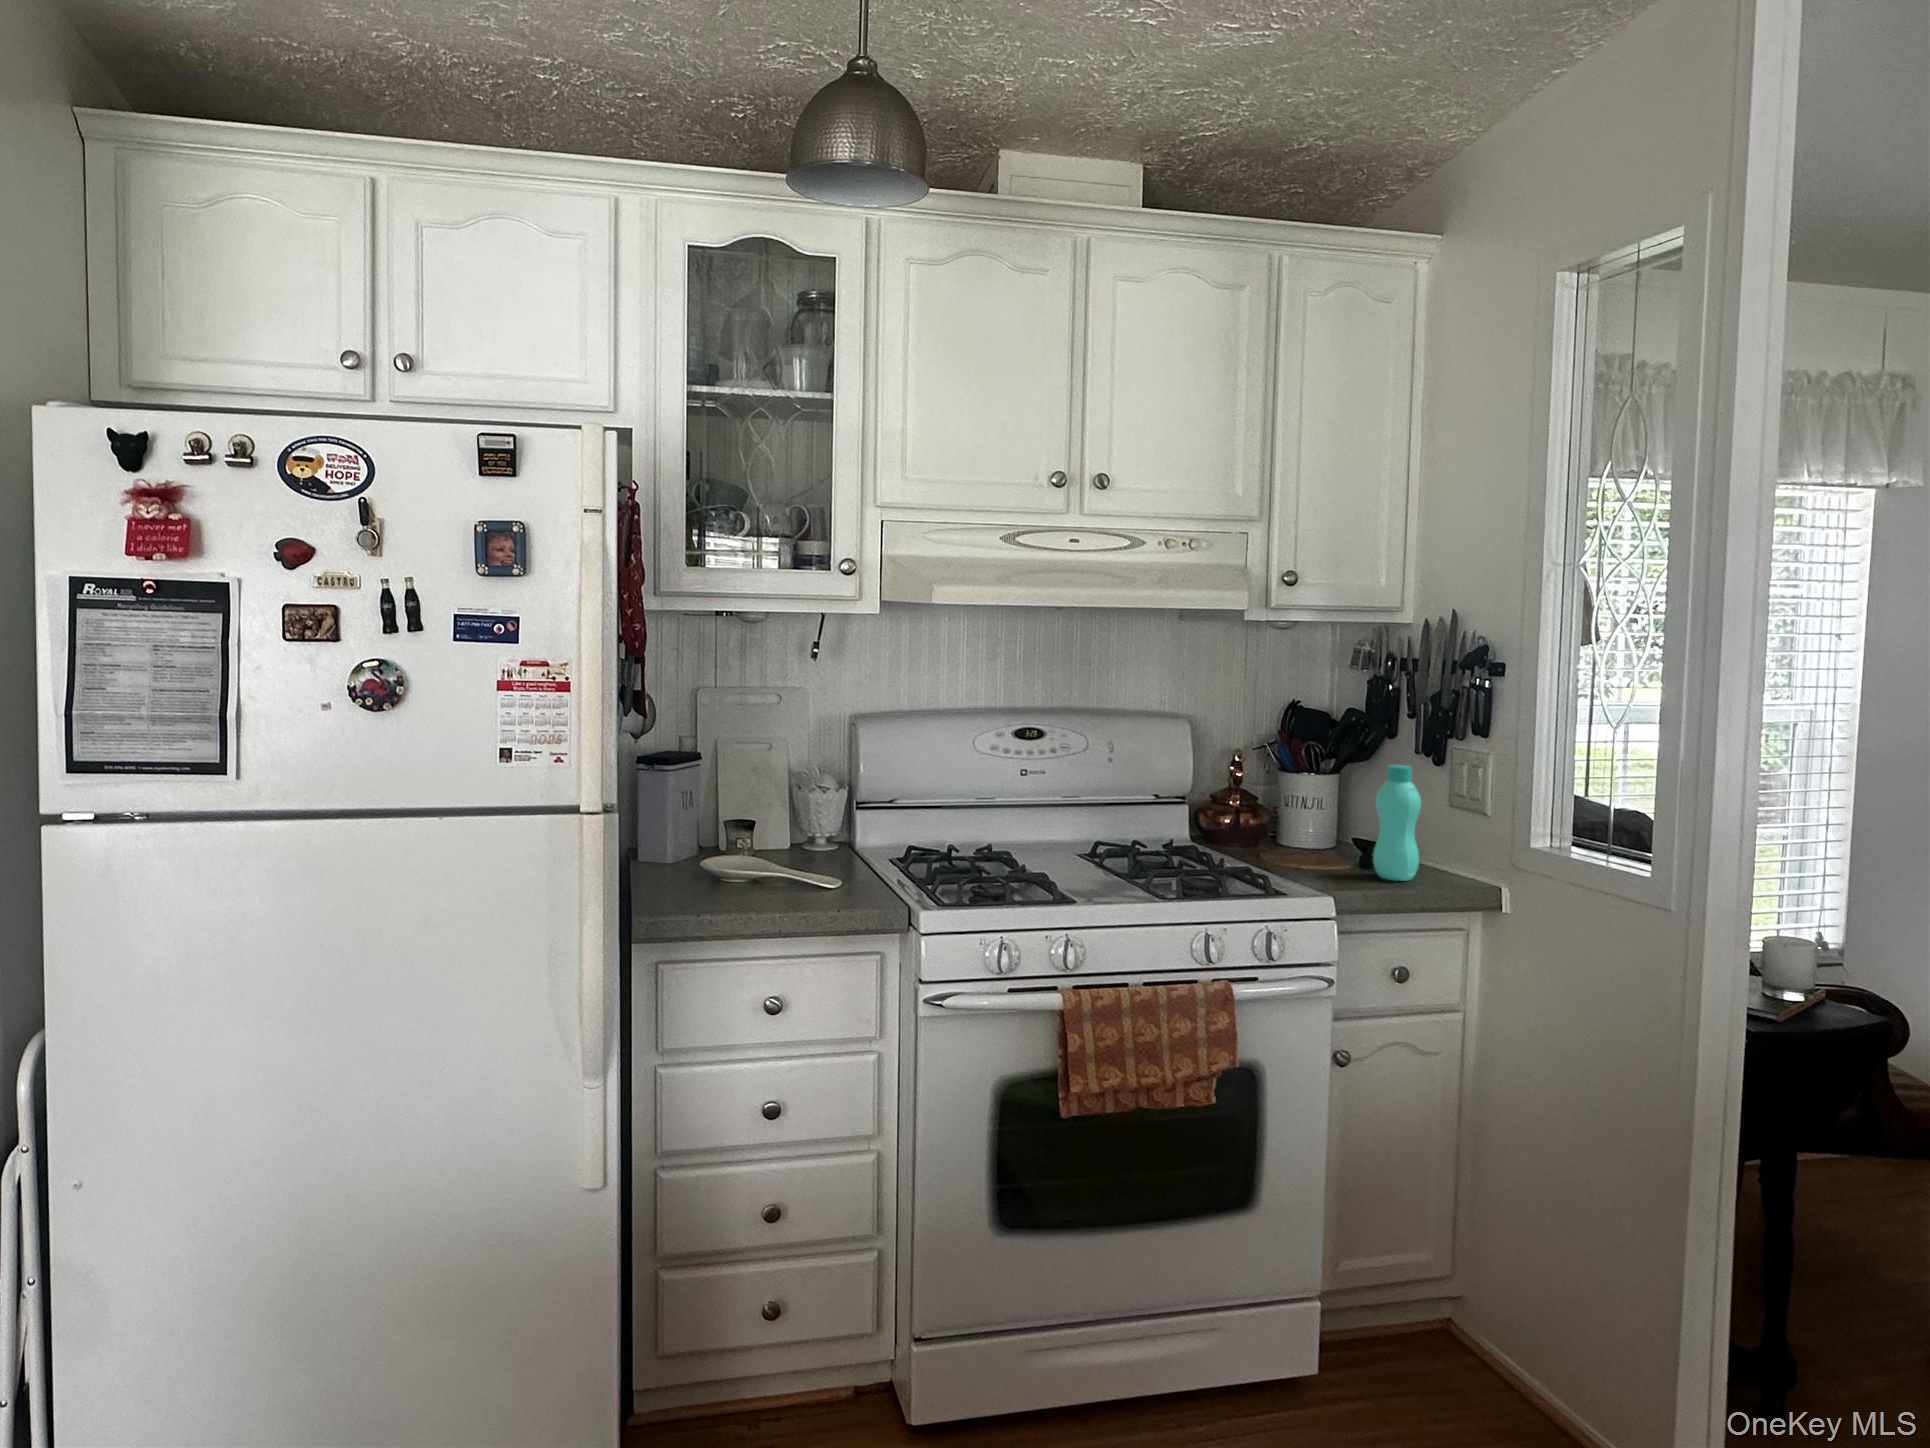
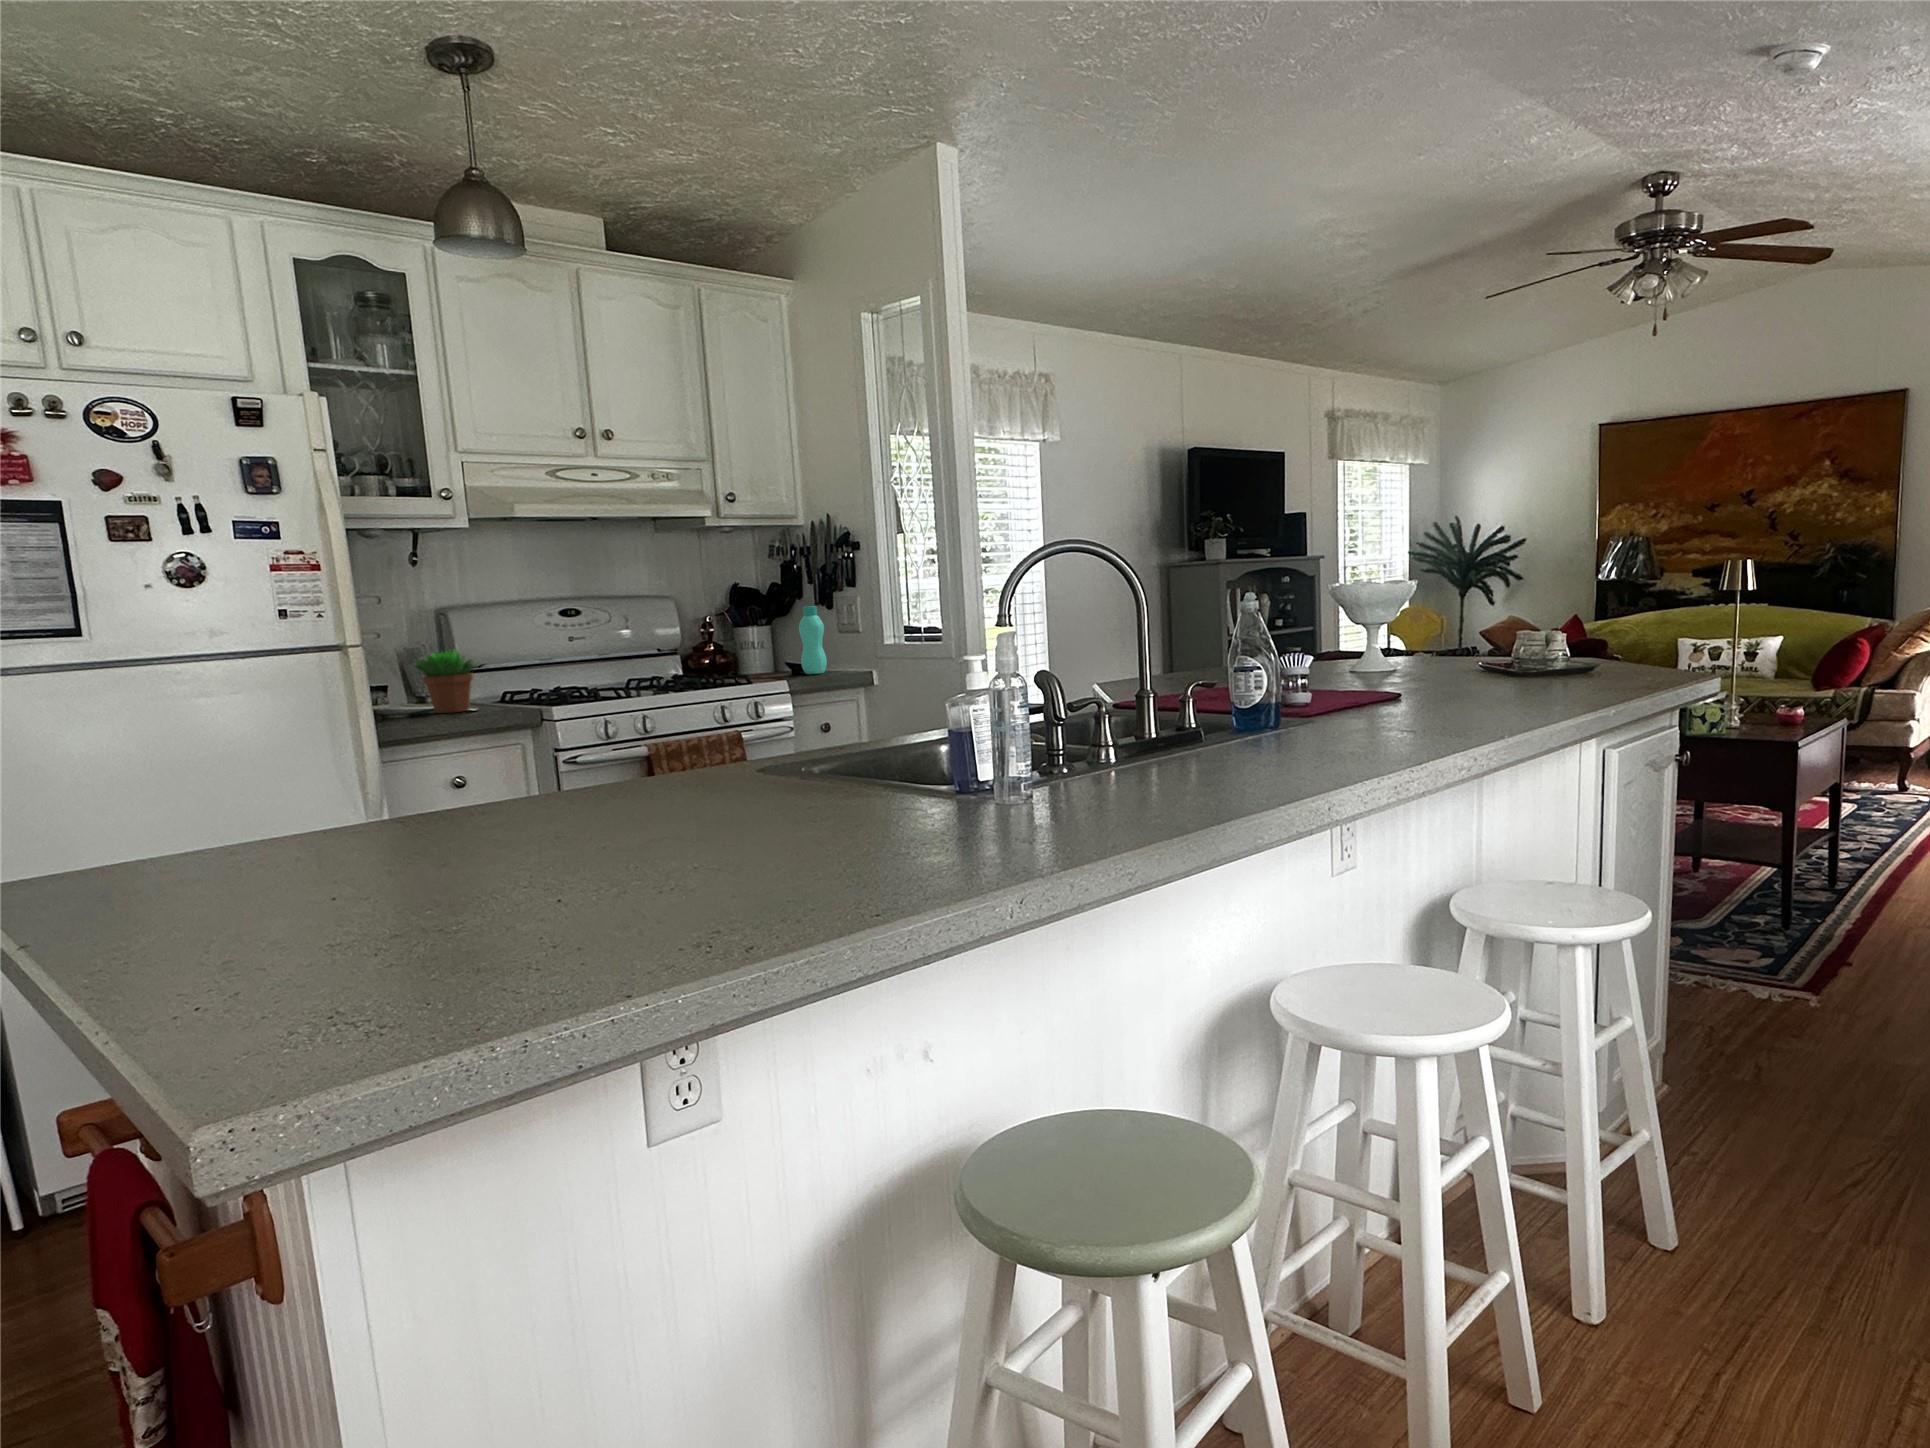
succulent plant: none [740,798,835,897] -> present [414,651,475,713]

